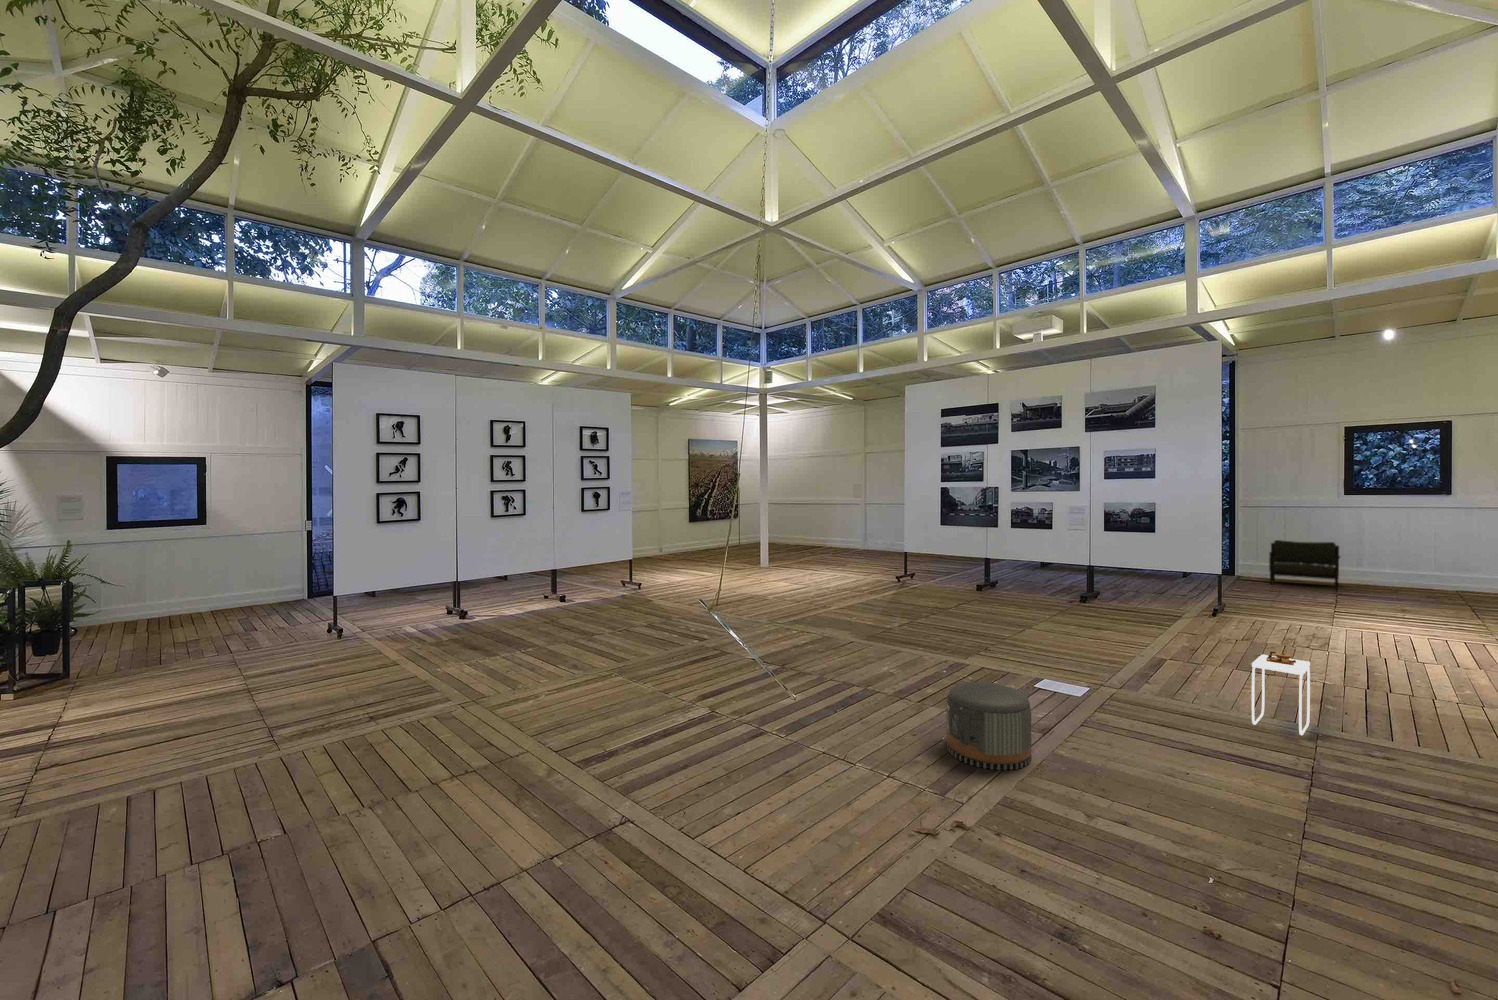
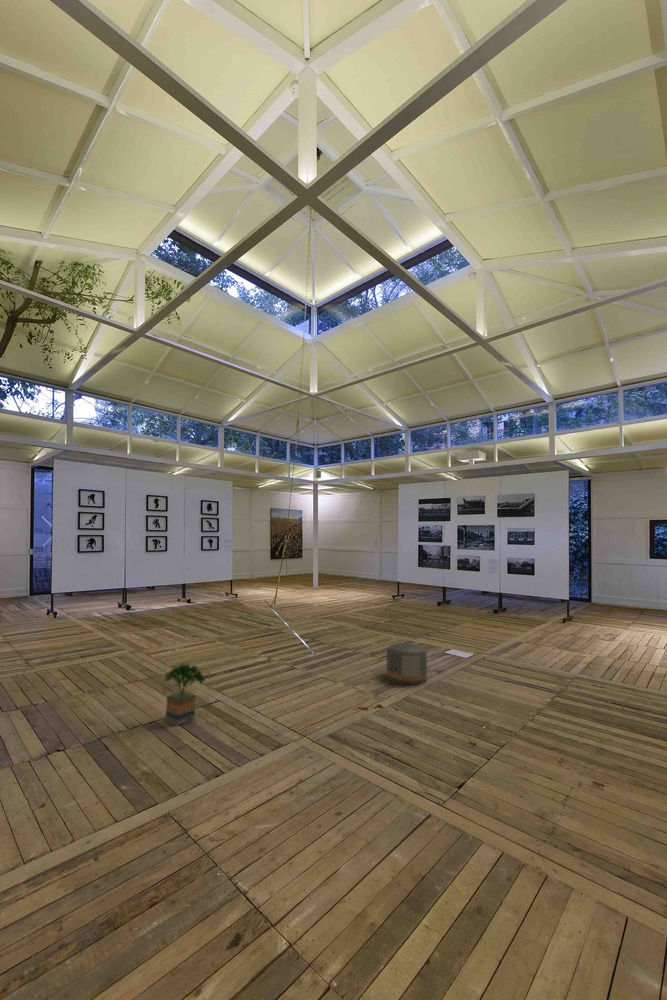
armchair: present [1269,540,1340,589] -> none [609,584,648,615]
side table: present [1252,652,1310,735] -> none [542,633,572,675]
potted tree: none [493,770,588,917] -> present [165,664,205,726]

